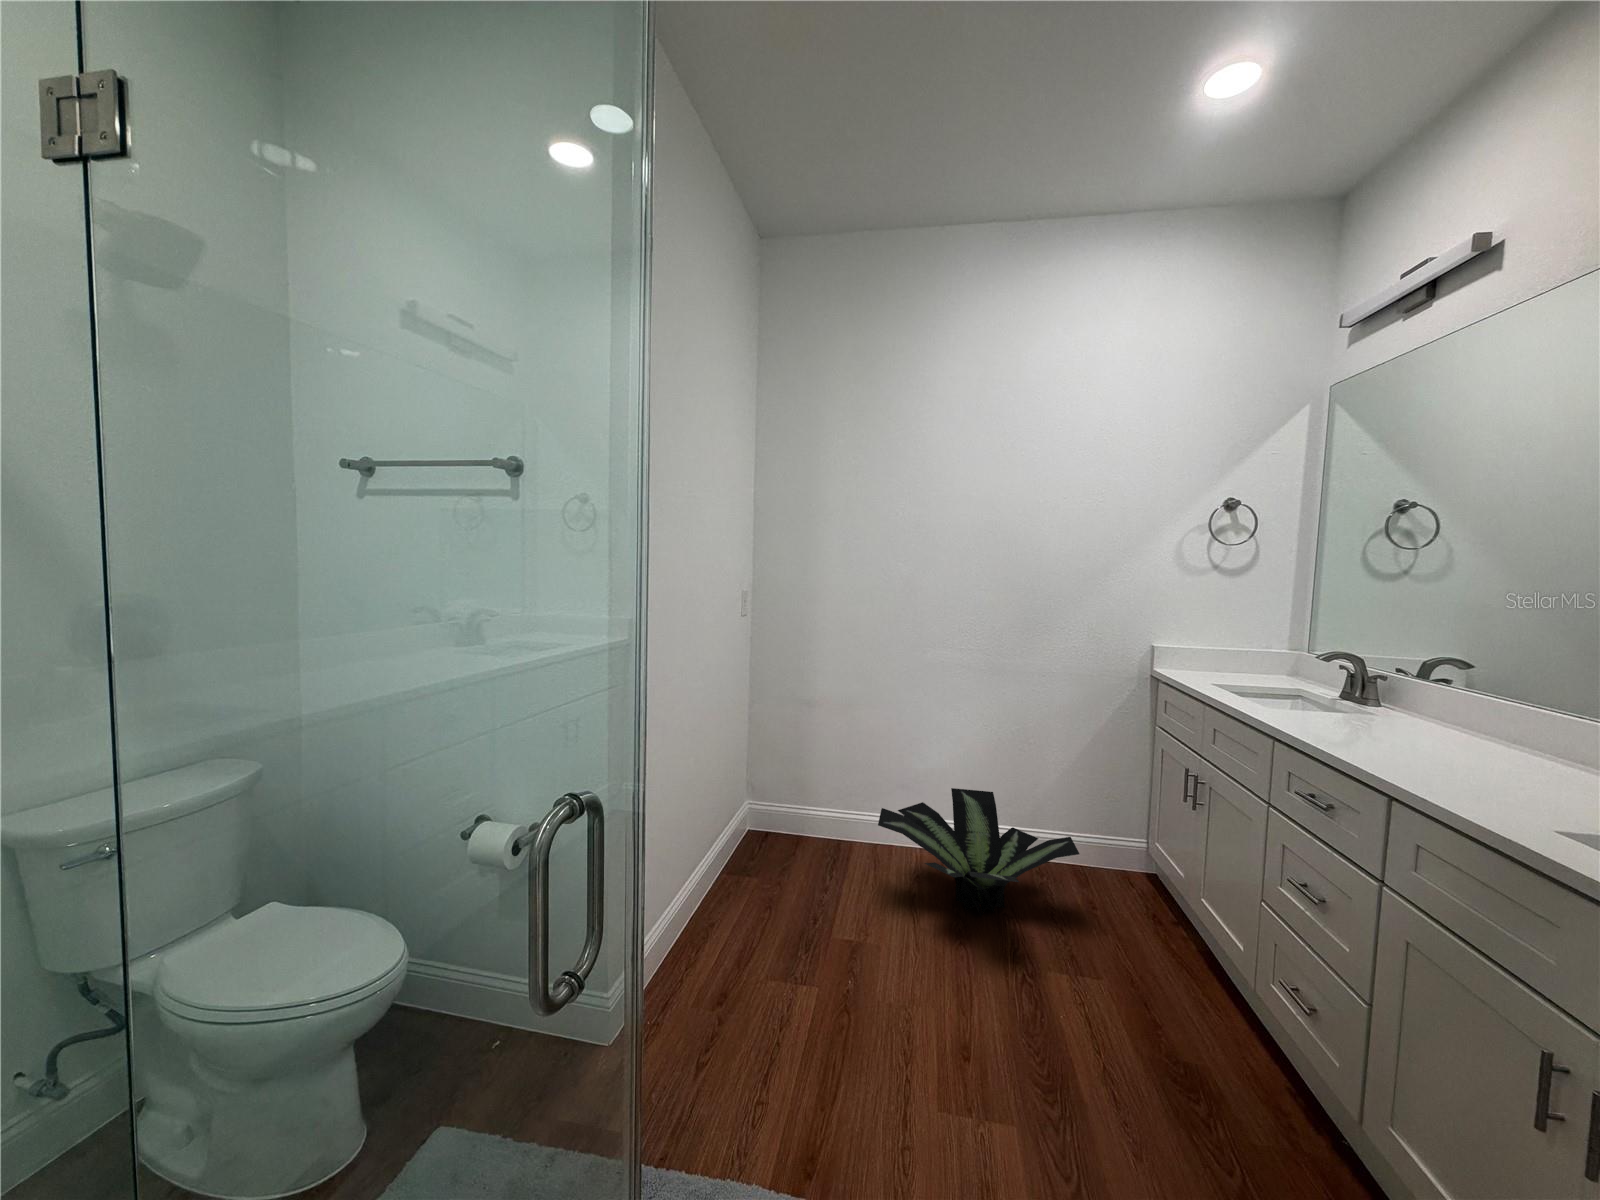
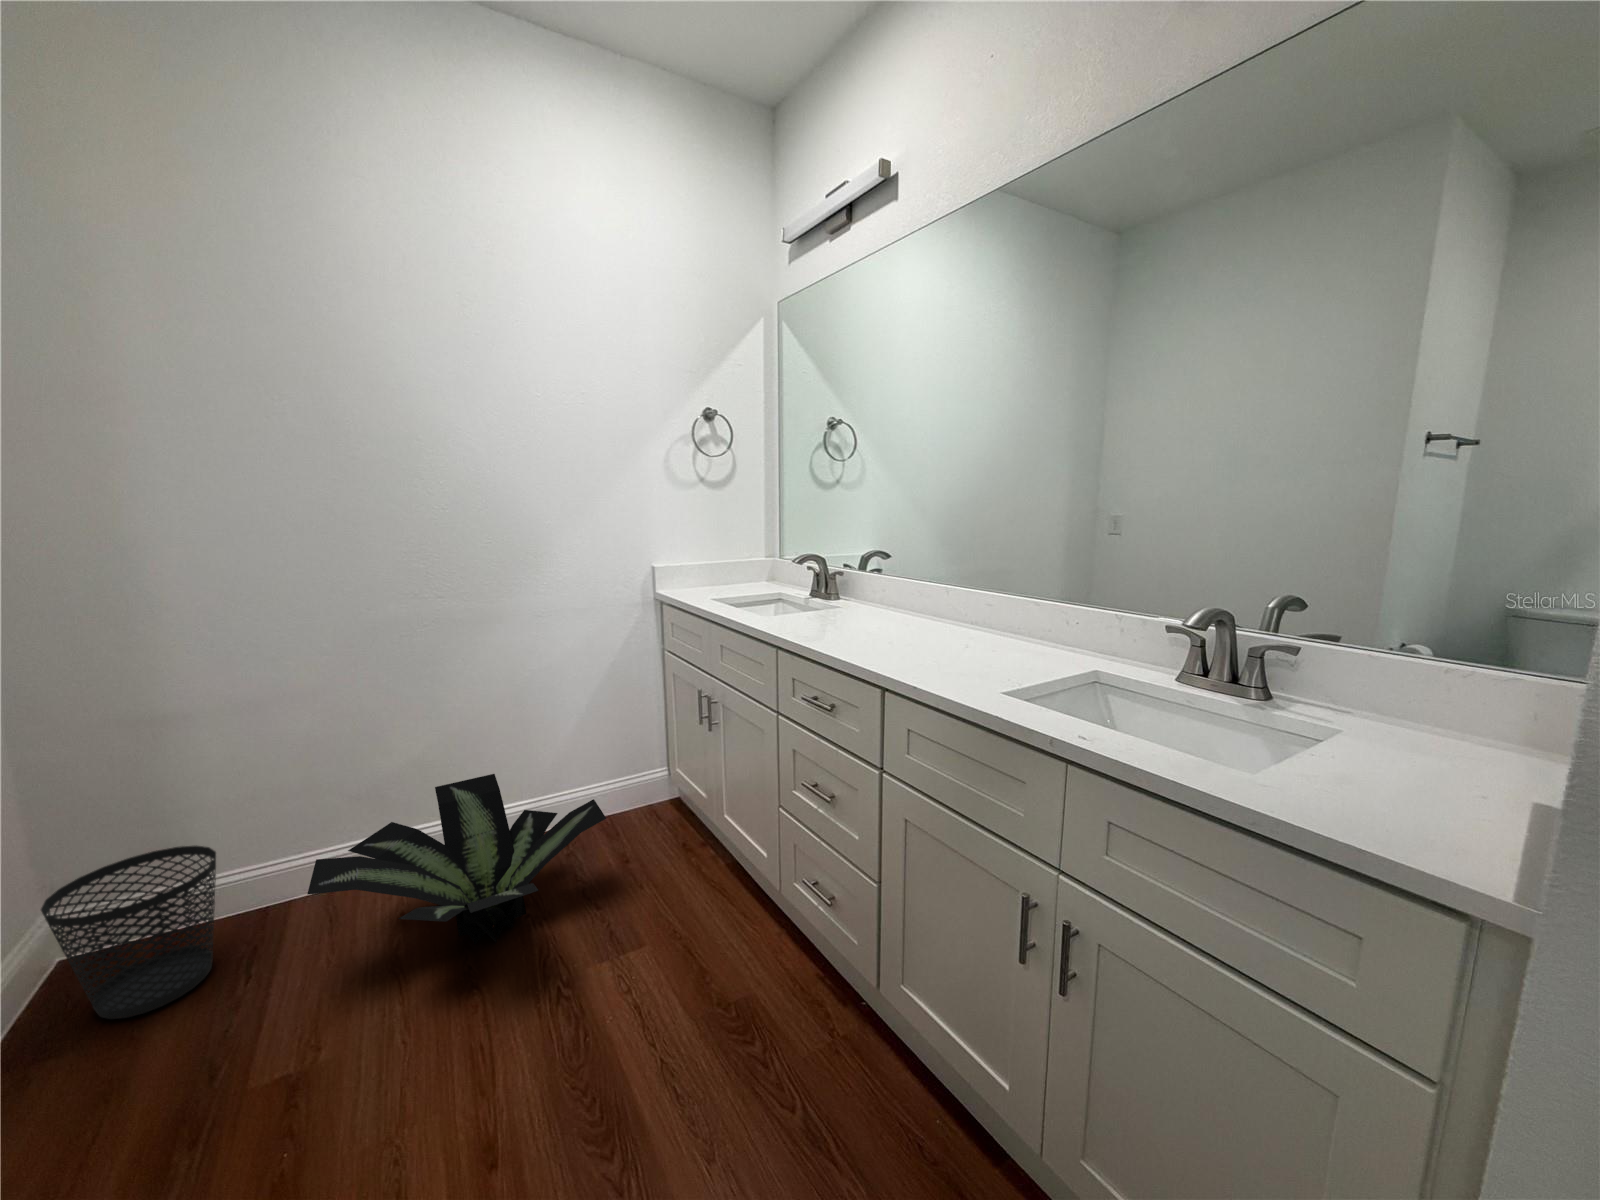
wastebasket: none [764,774,833,865] -> present [41,846,216,1019]

